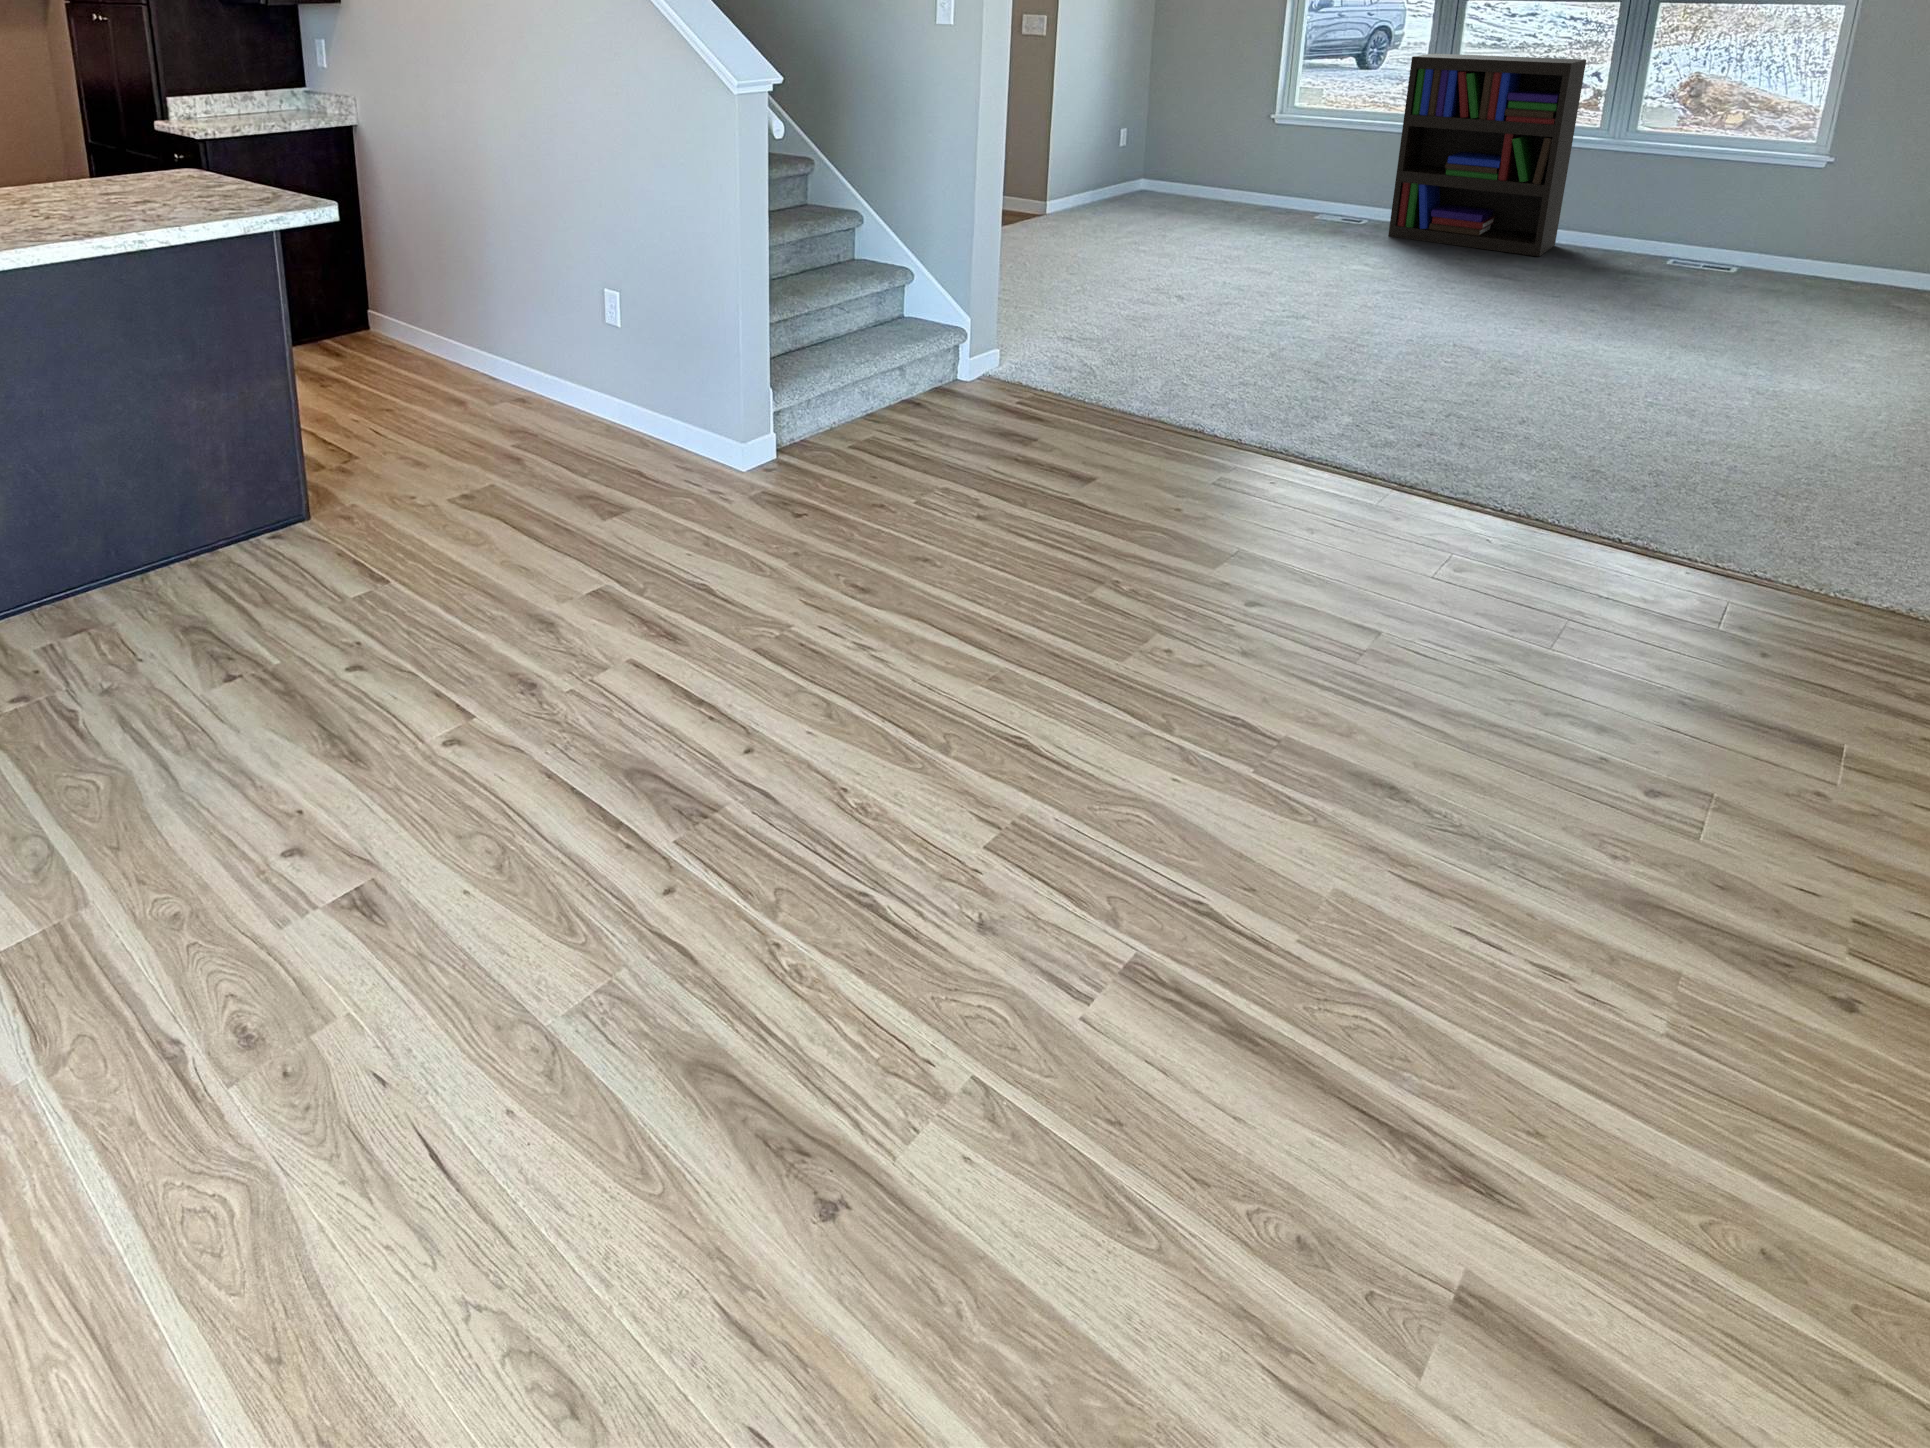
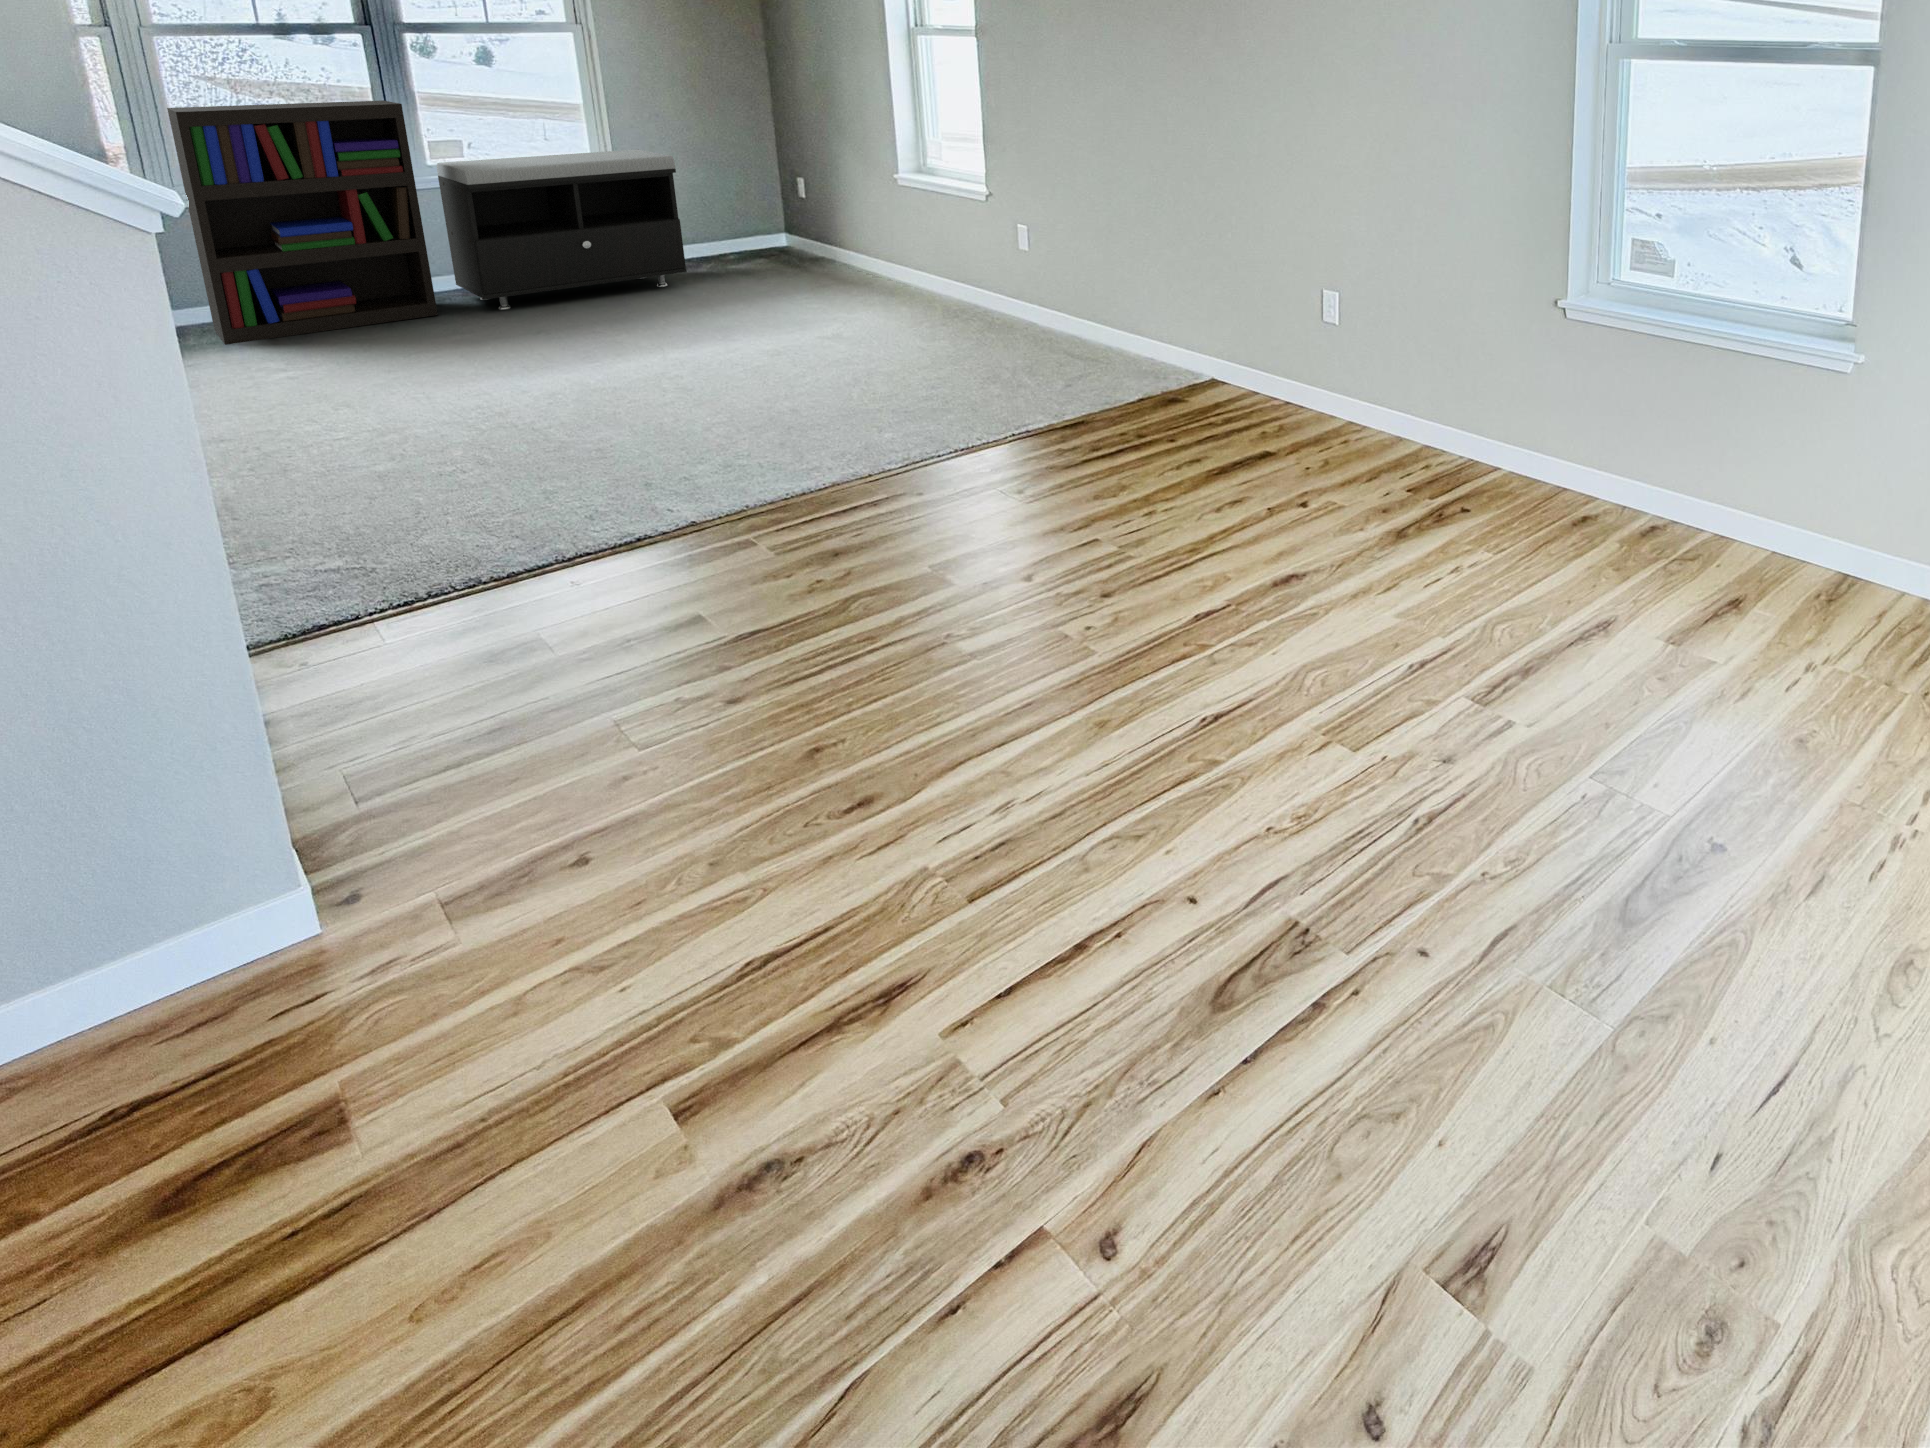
storage bench: none [1573,122,1836,292] -> present [437,149,687,310]

